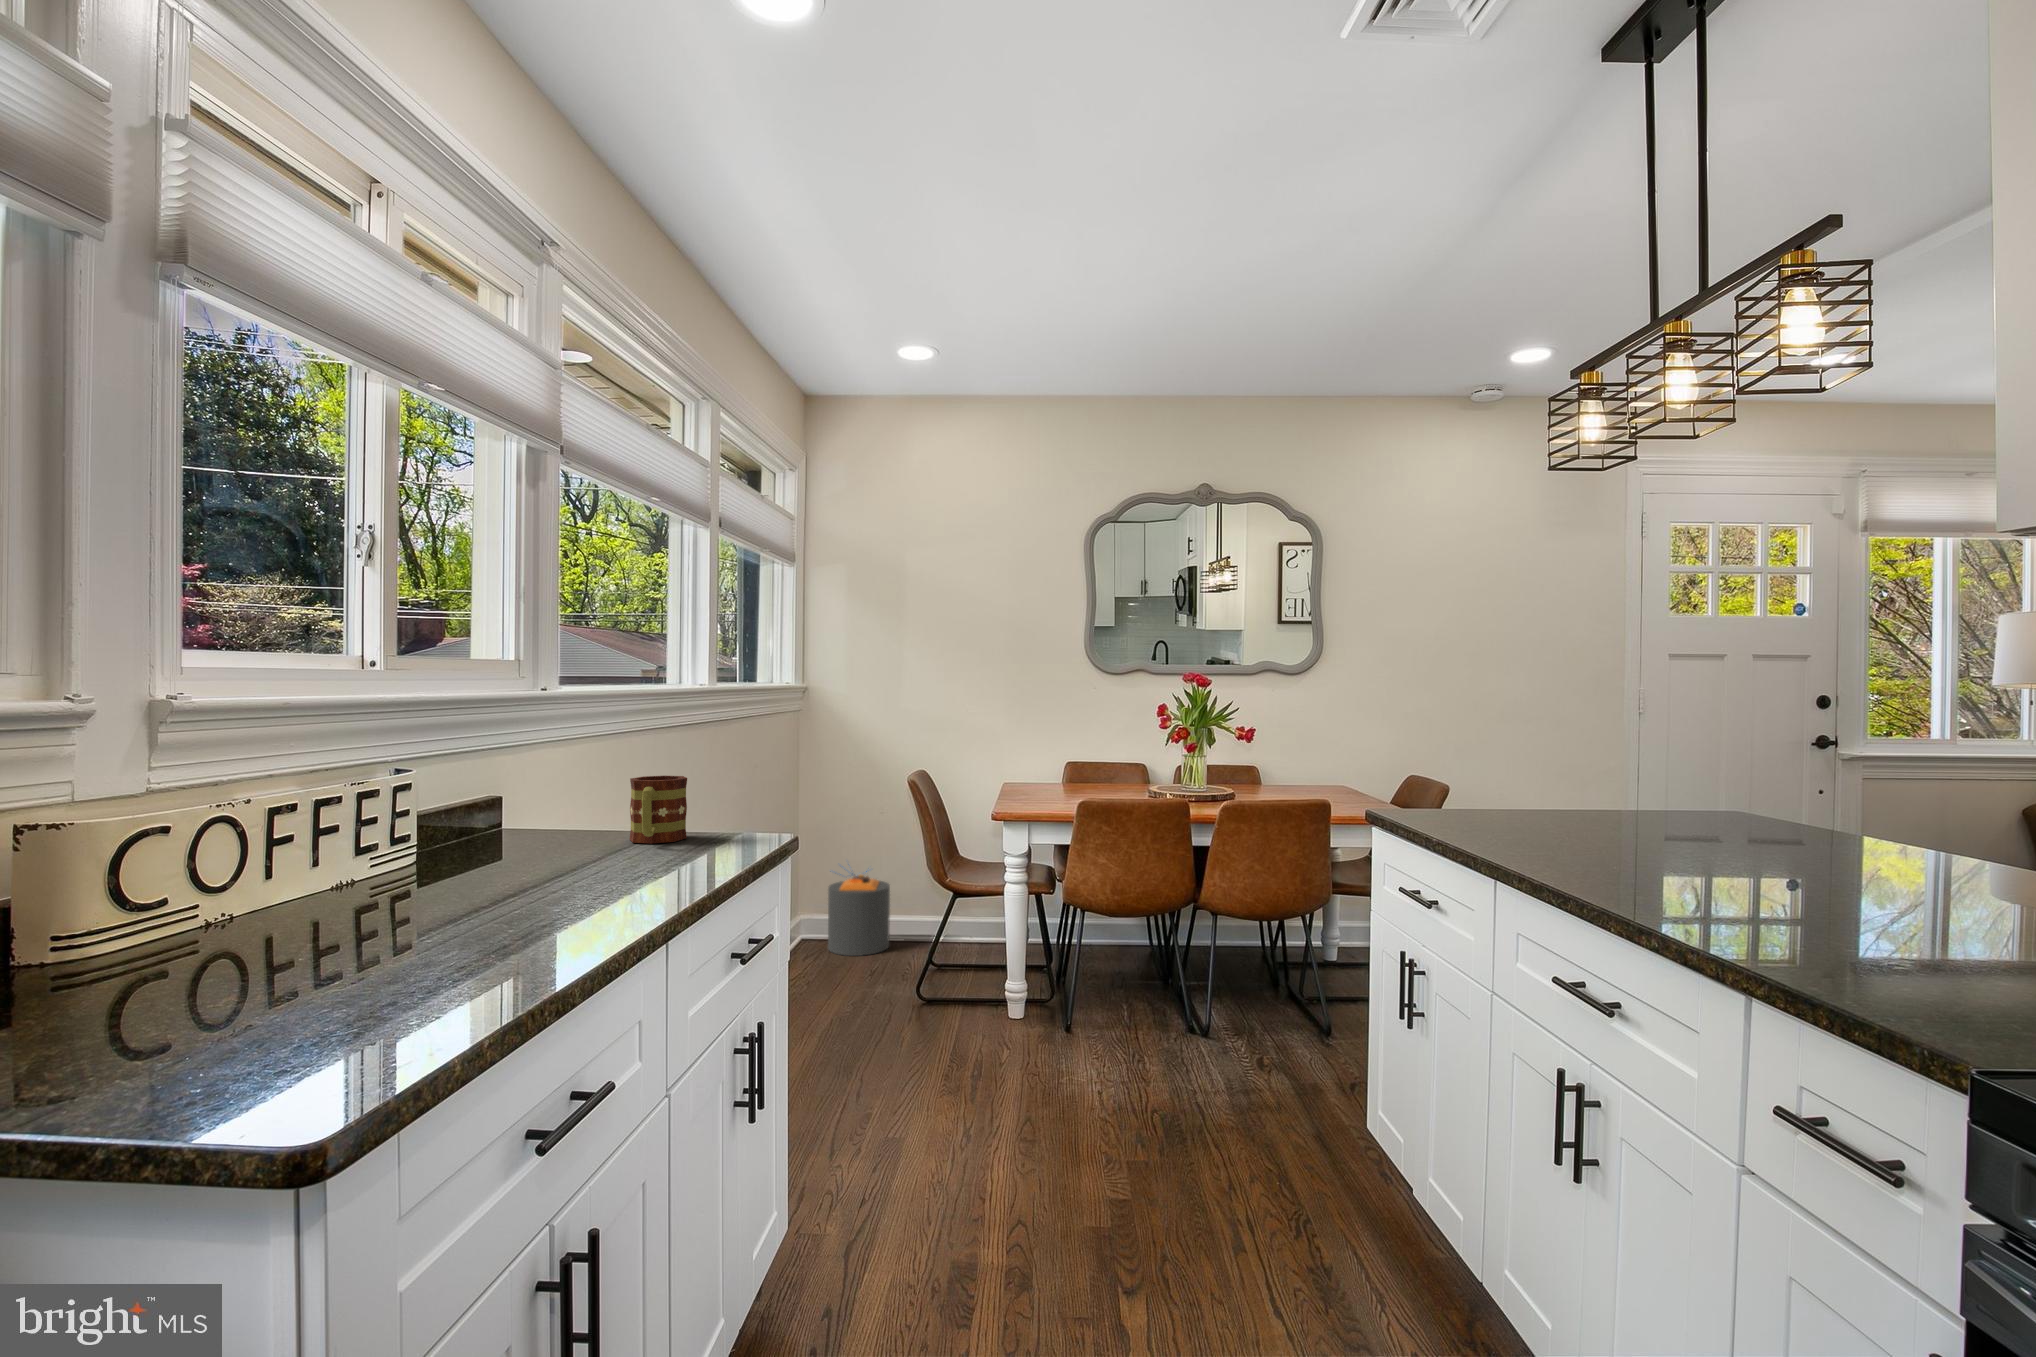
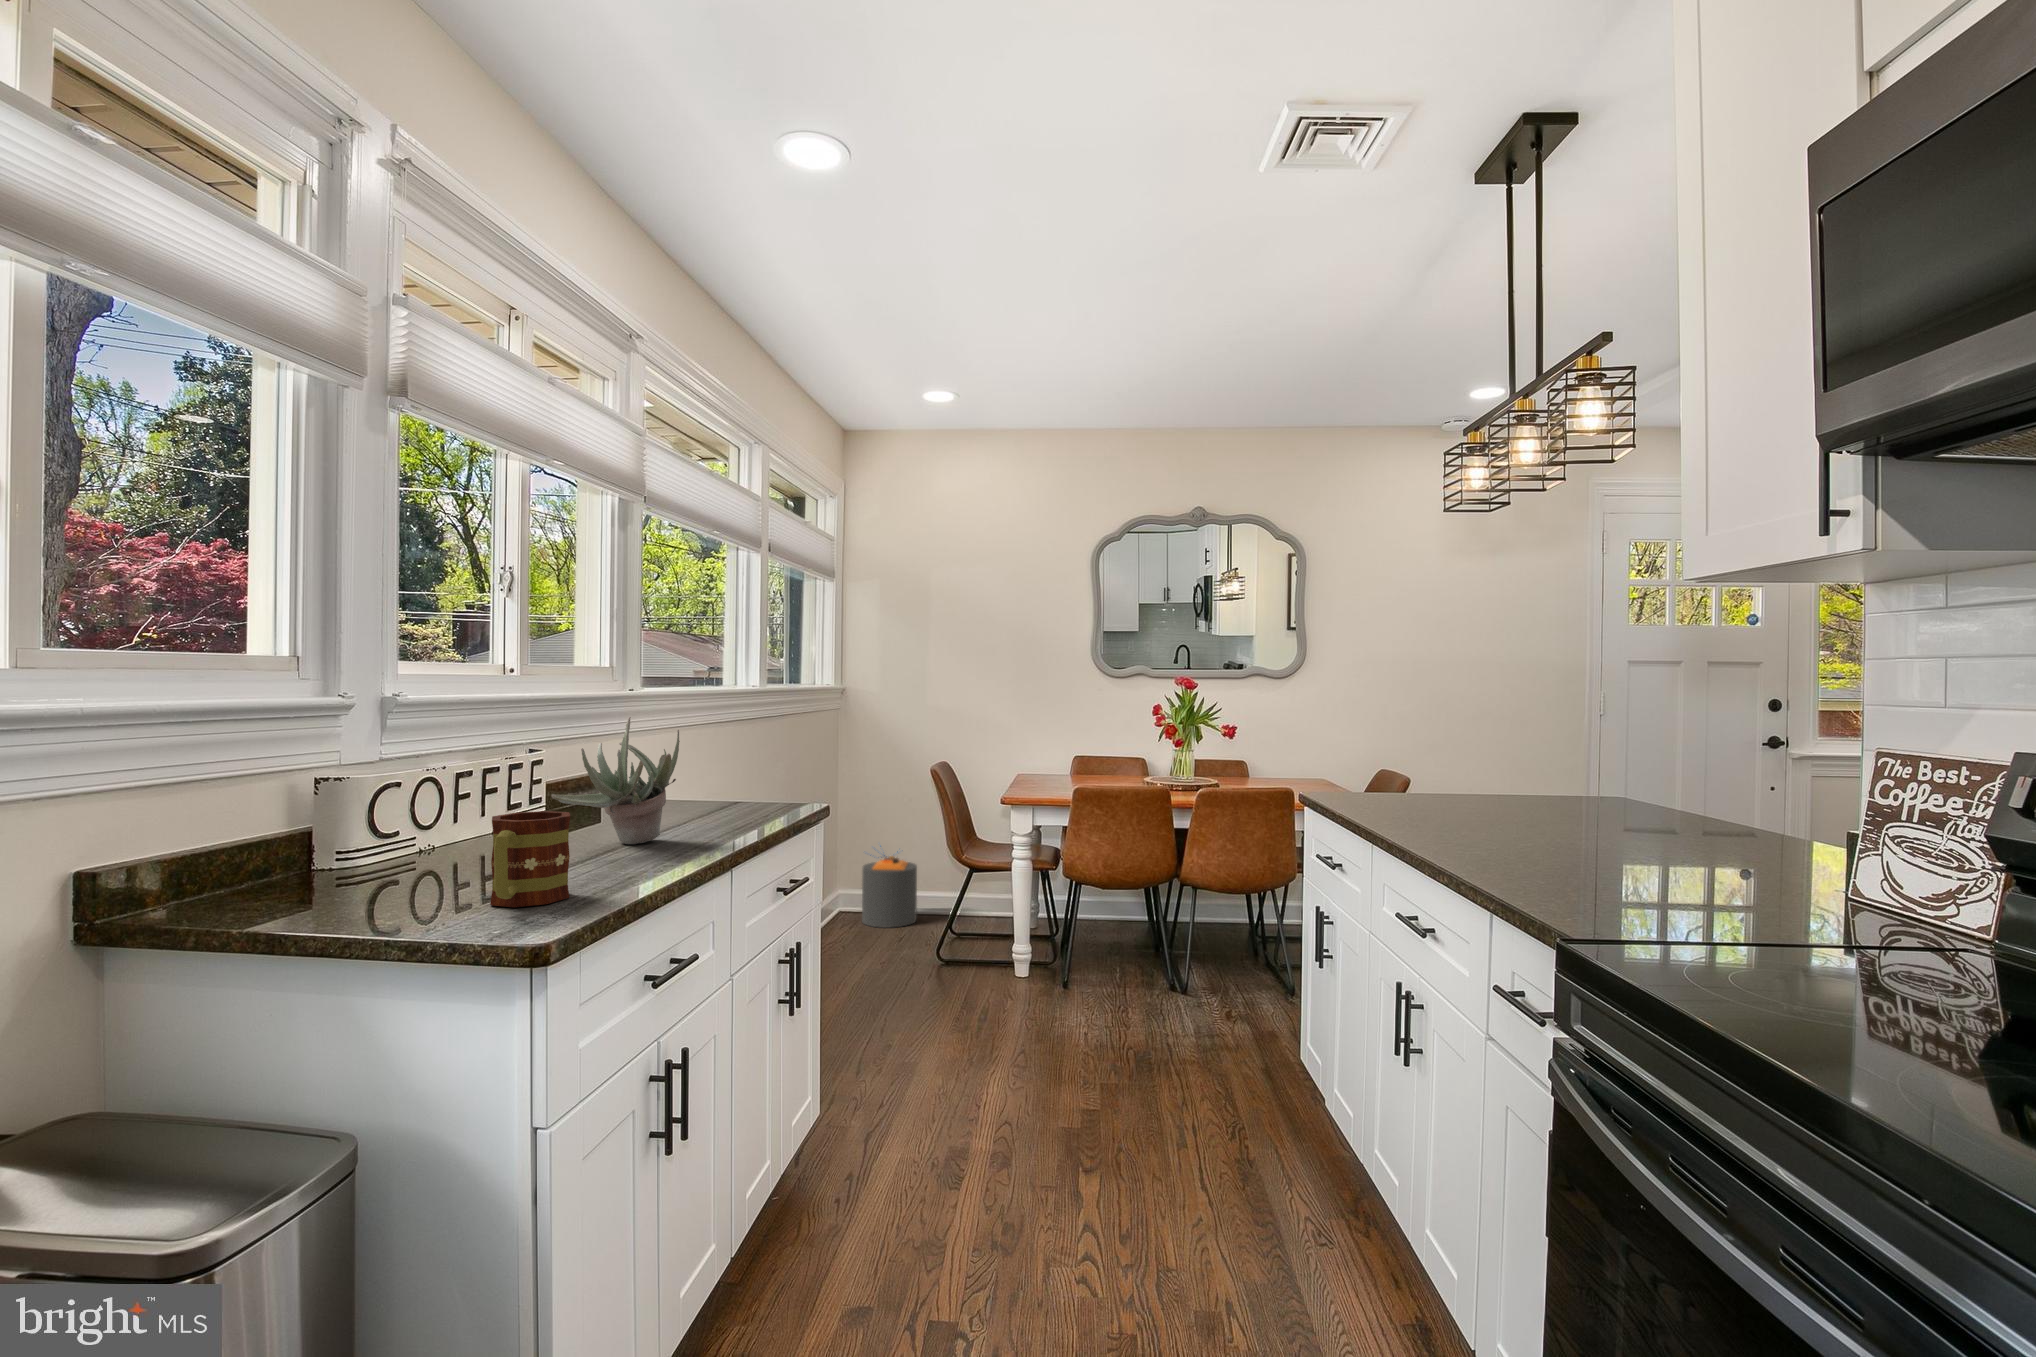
succulent plant: none [403,726,598,904] -> present [552,717,680,844]
mug: present [629,776,687,844] -> present [490,811,570,907]

